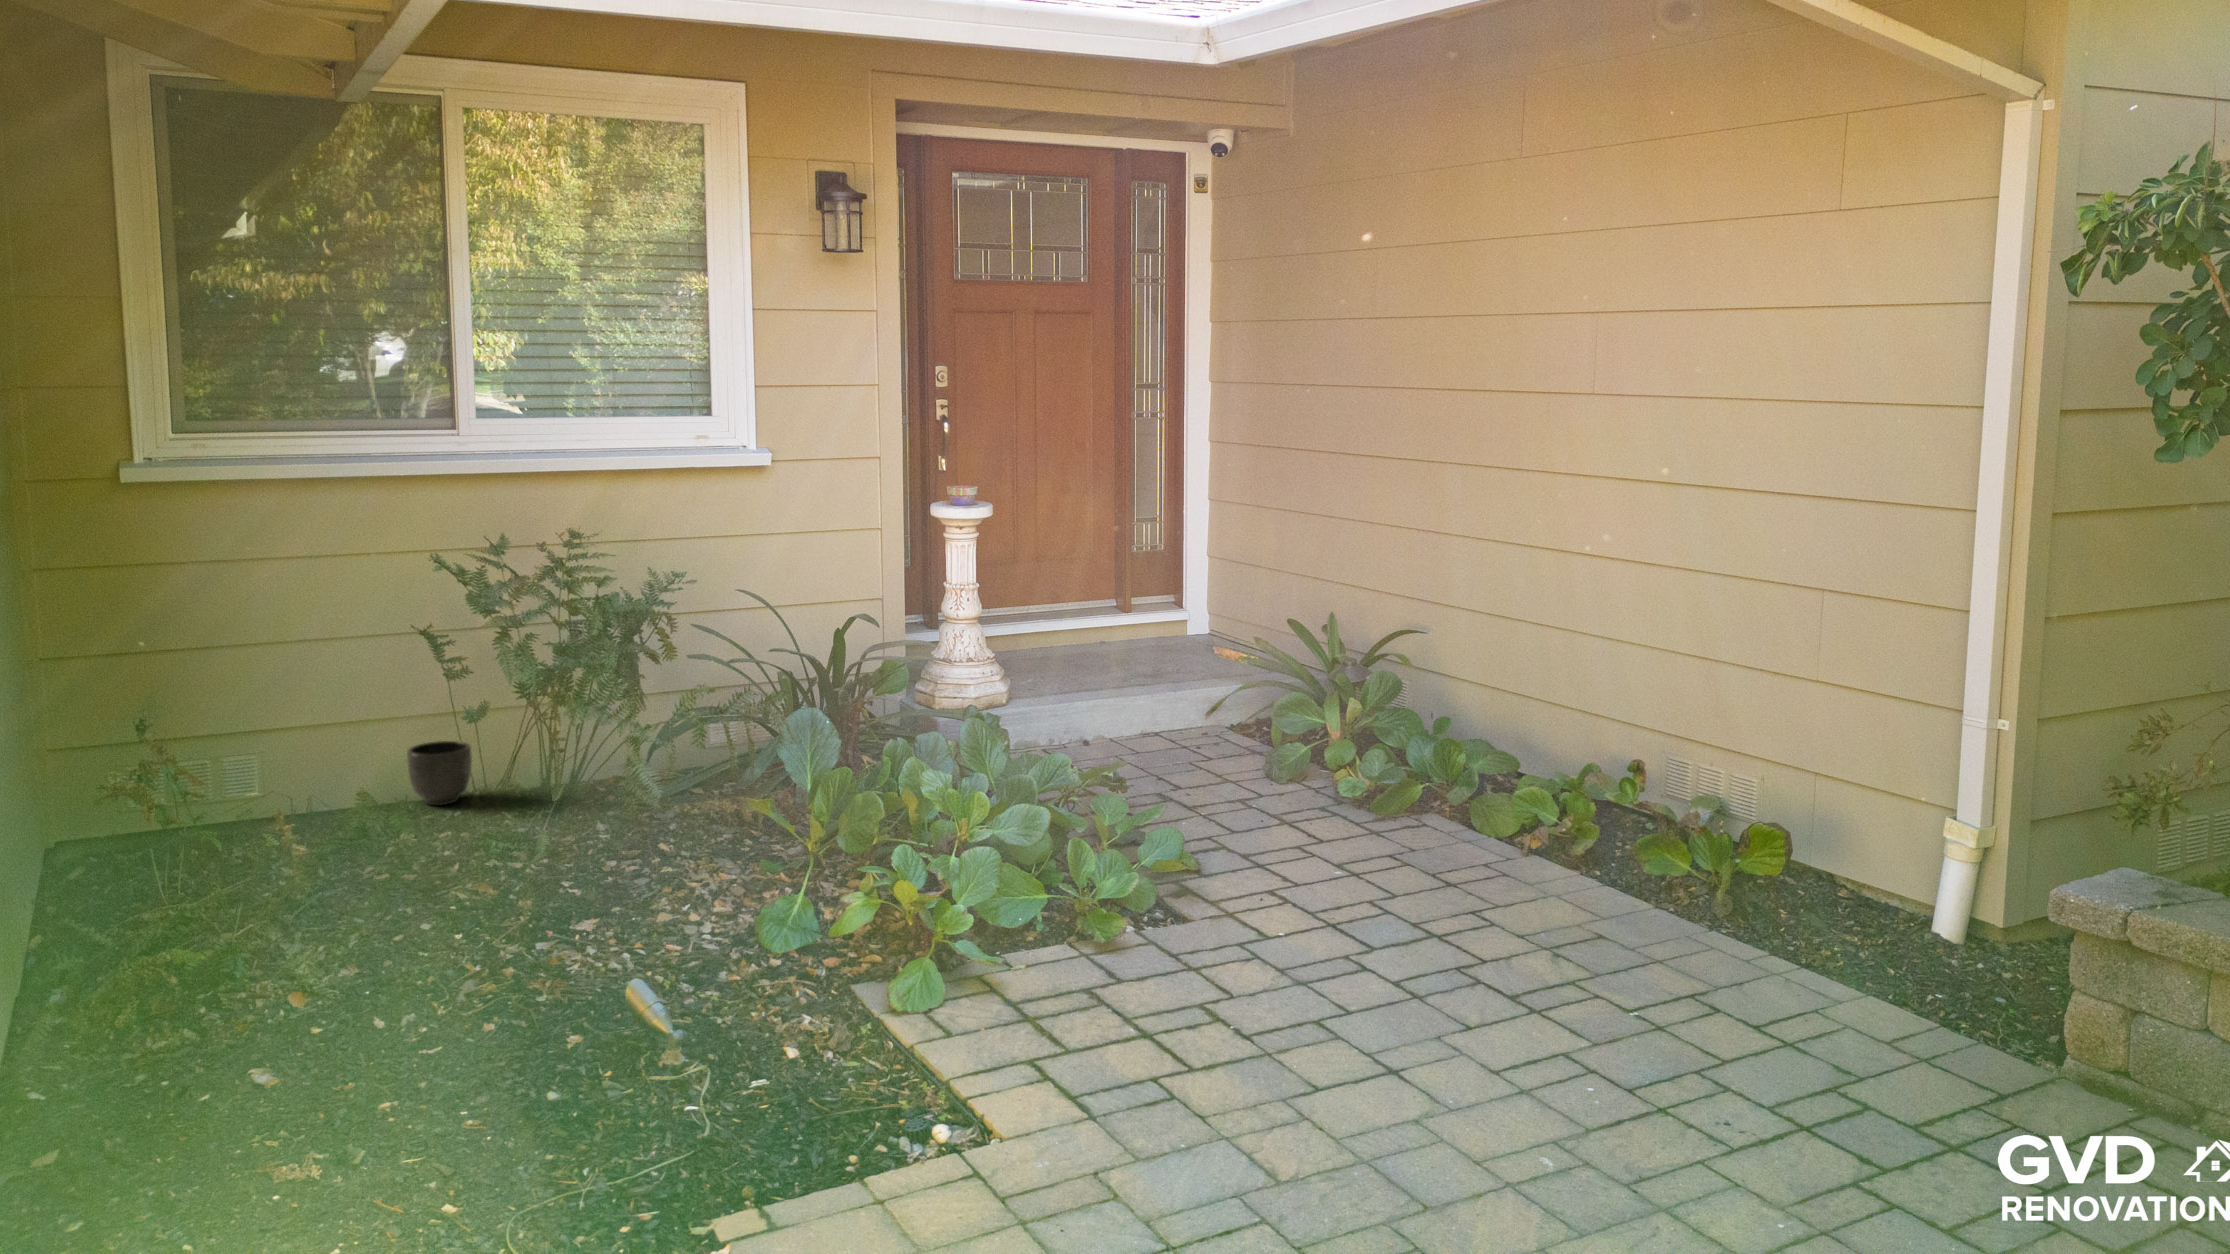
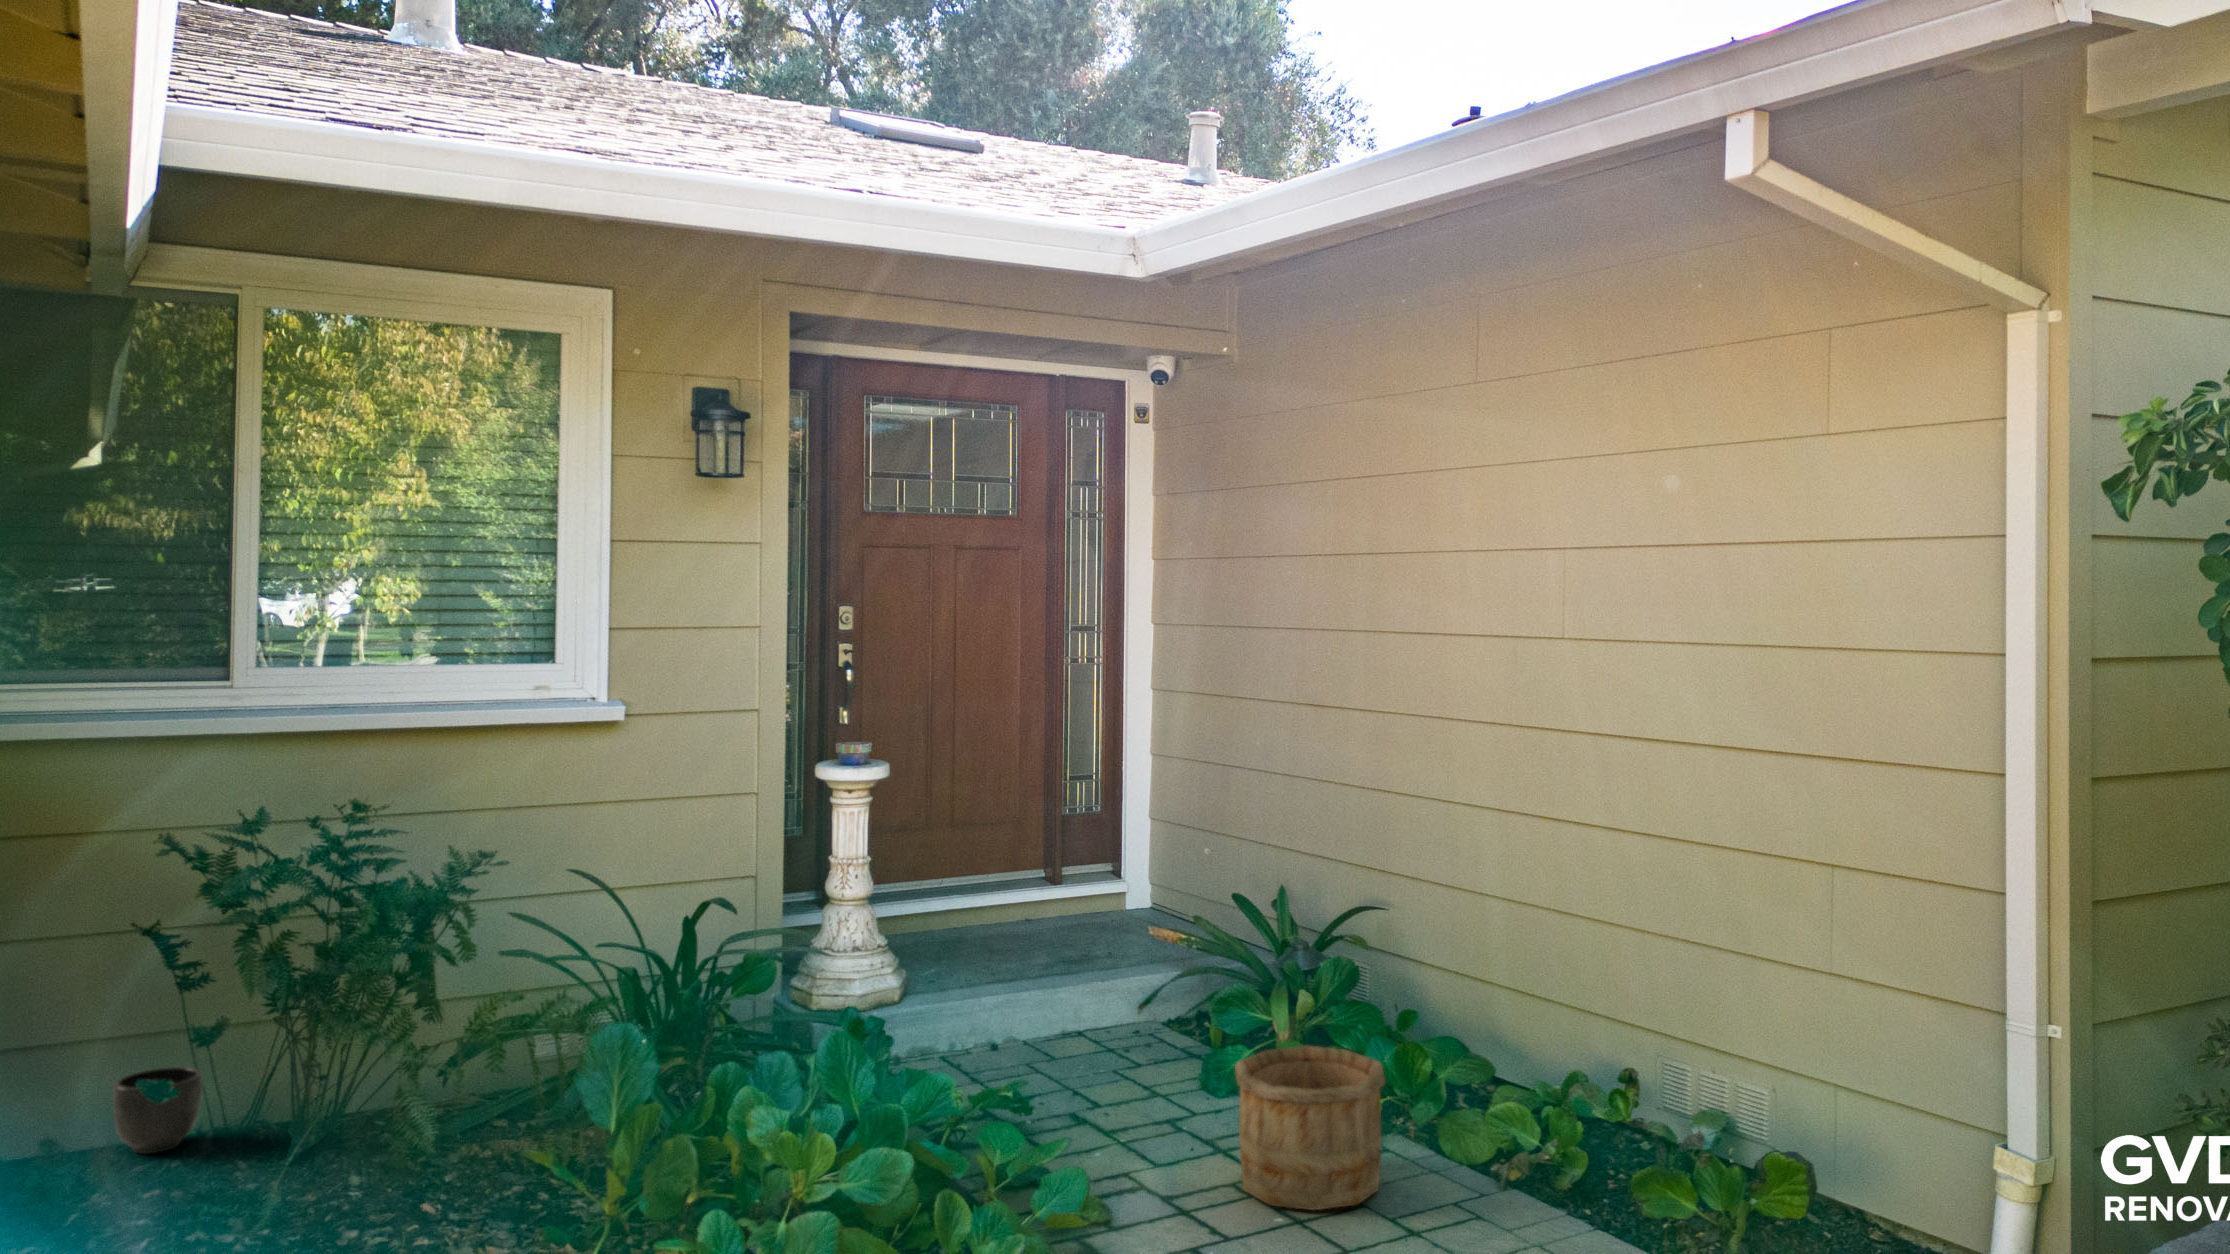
wooden bucket: none [1300,737,1427,864] -> present [1235,1045,1385,1210]

